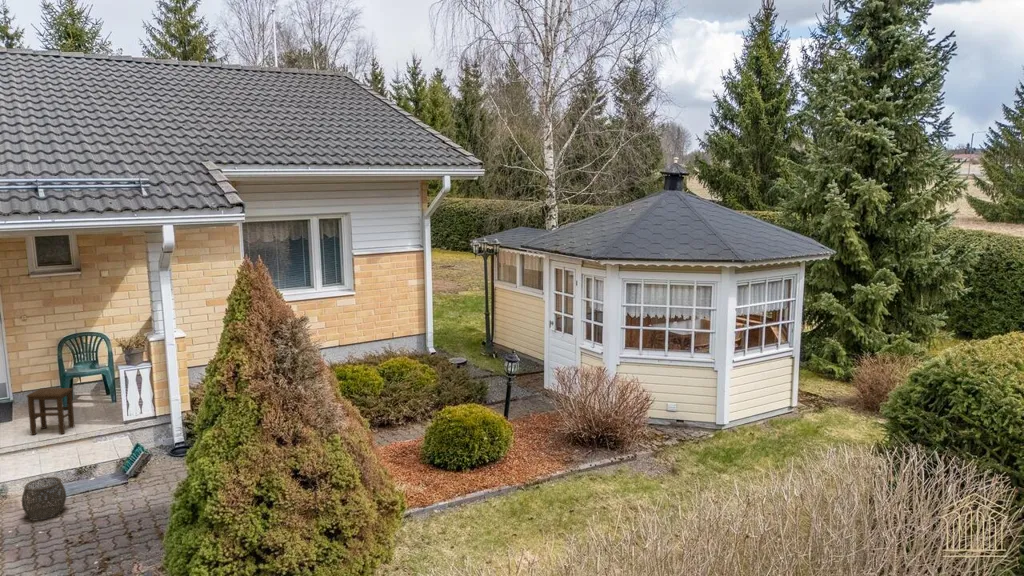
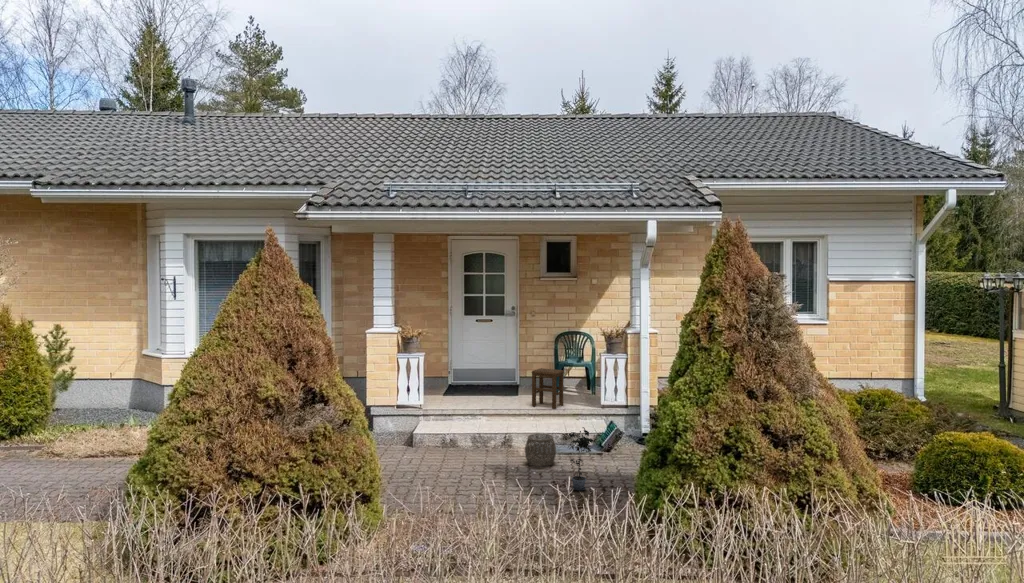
potted plant: none [78,472,117,543] -> present [569,427,597,491]

